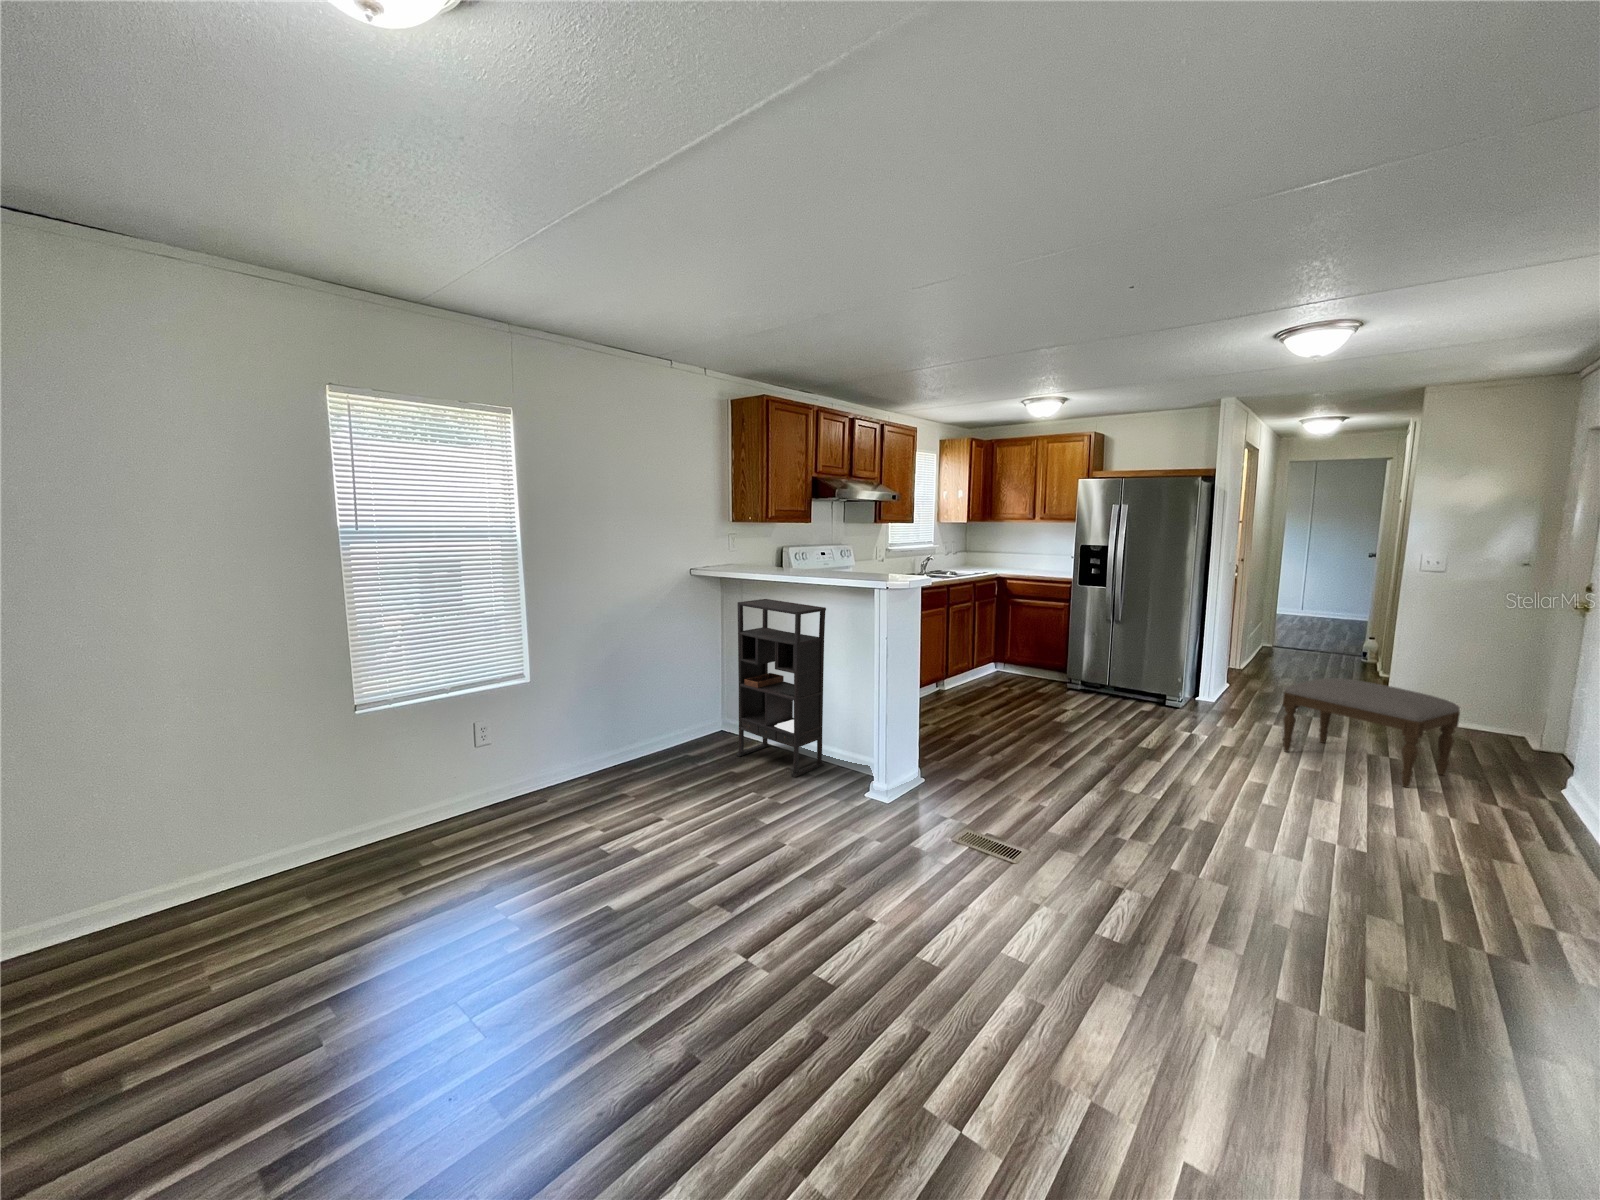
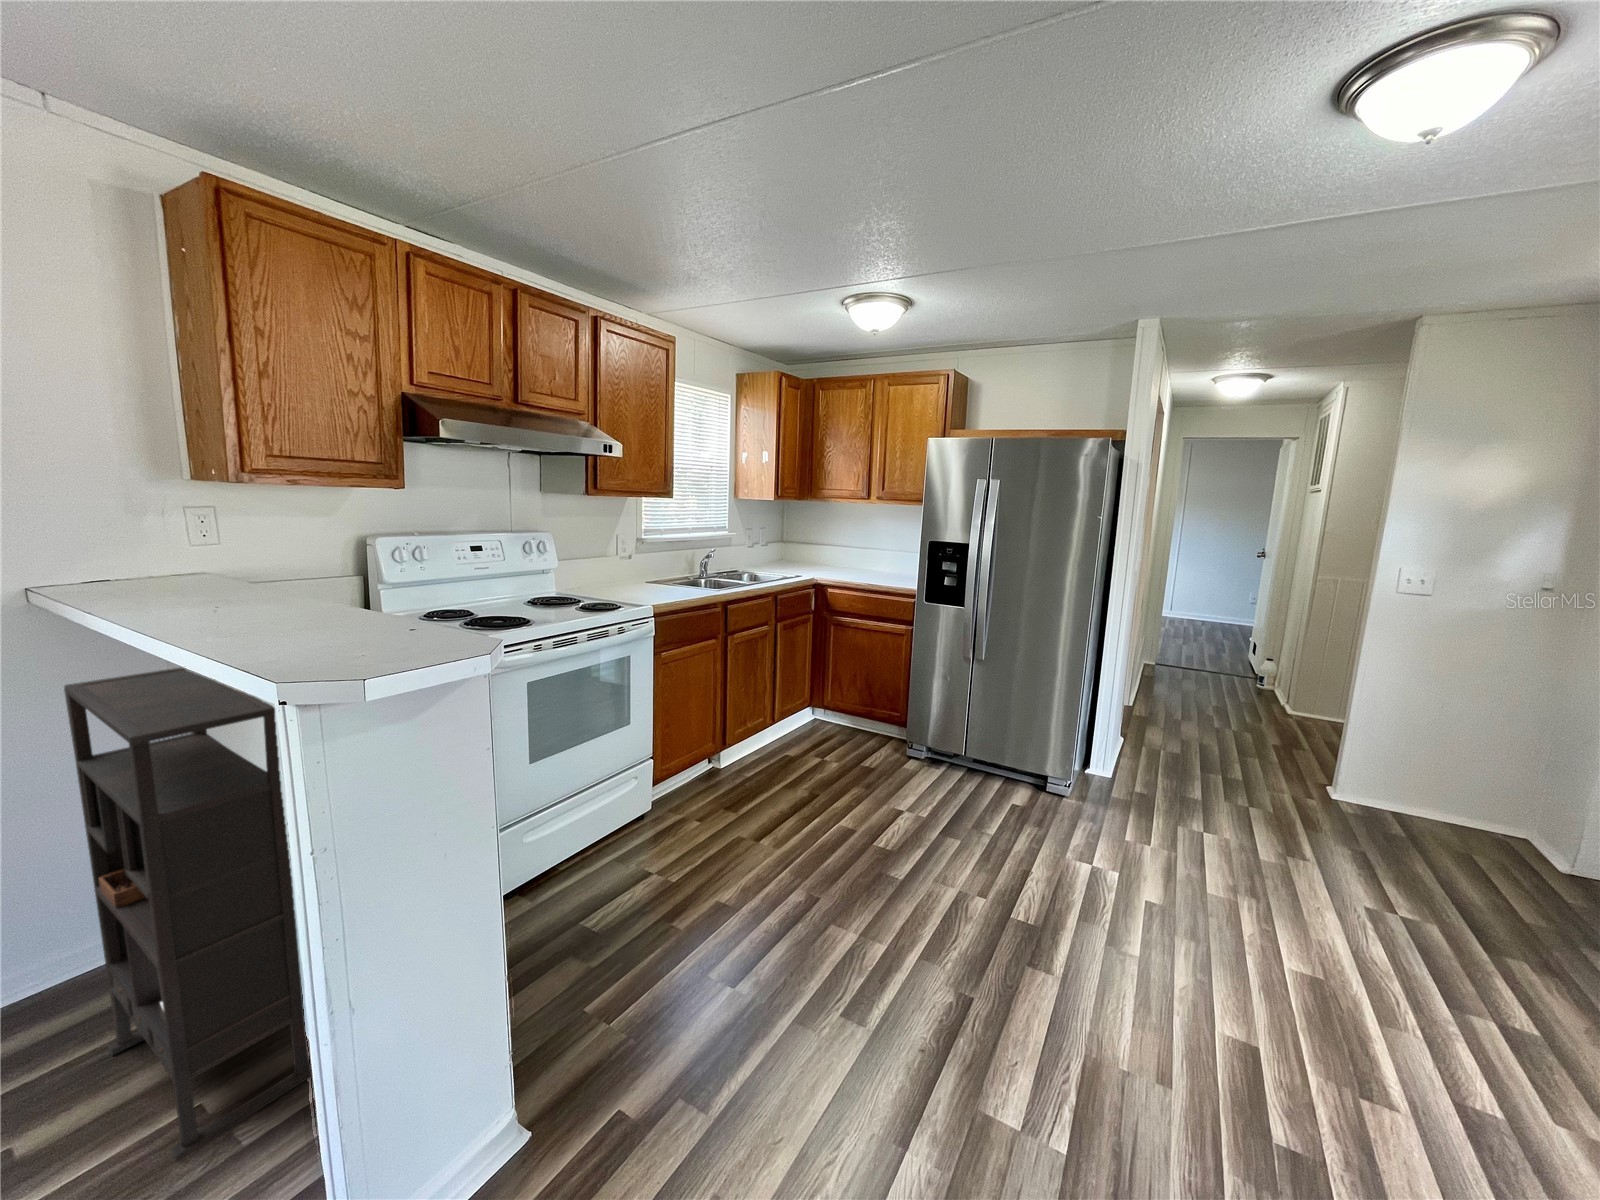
ottoman: present [1283,678,1460,788] -> none [1240,777,1542,1024]

